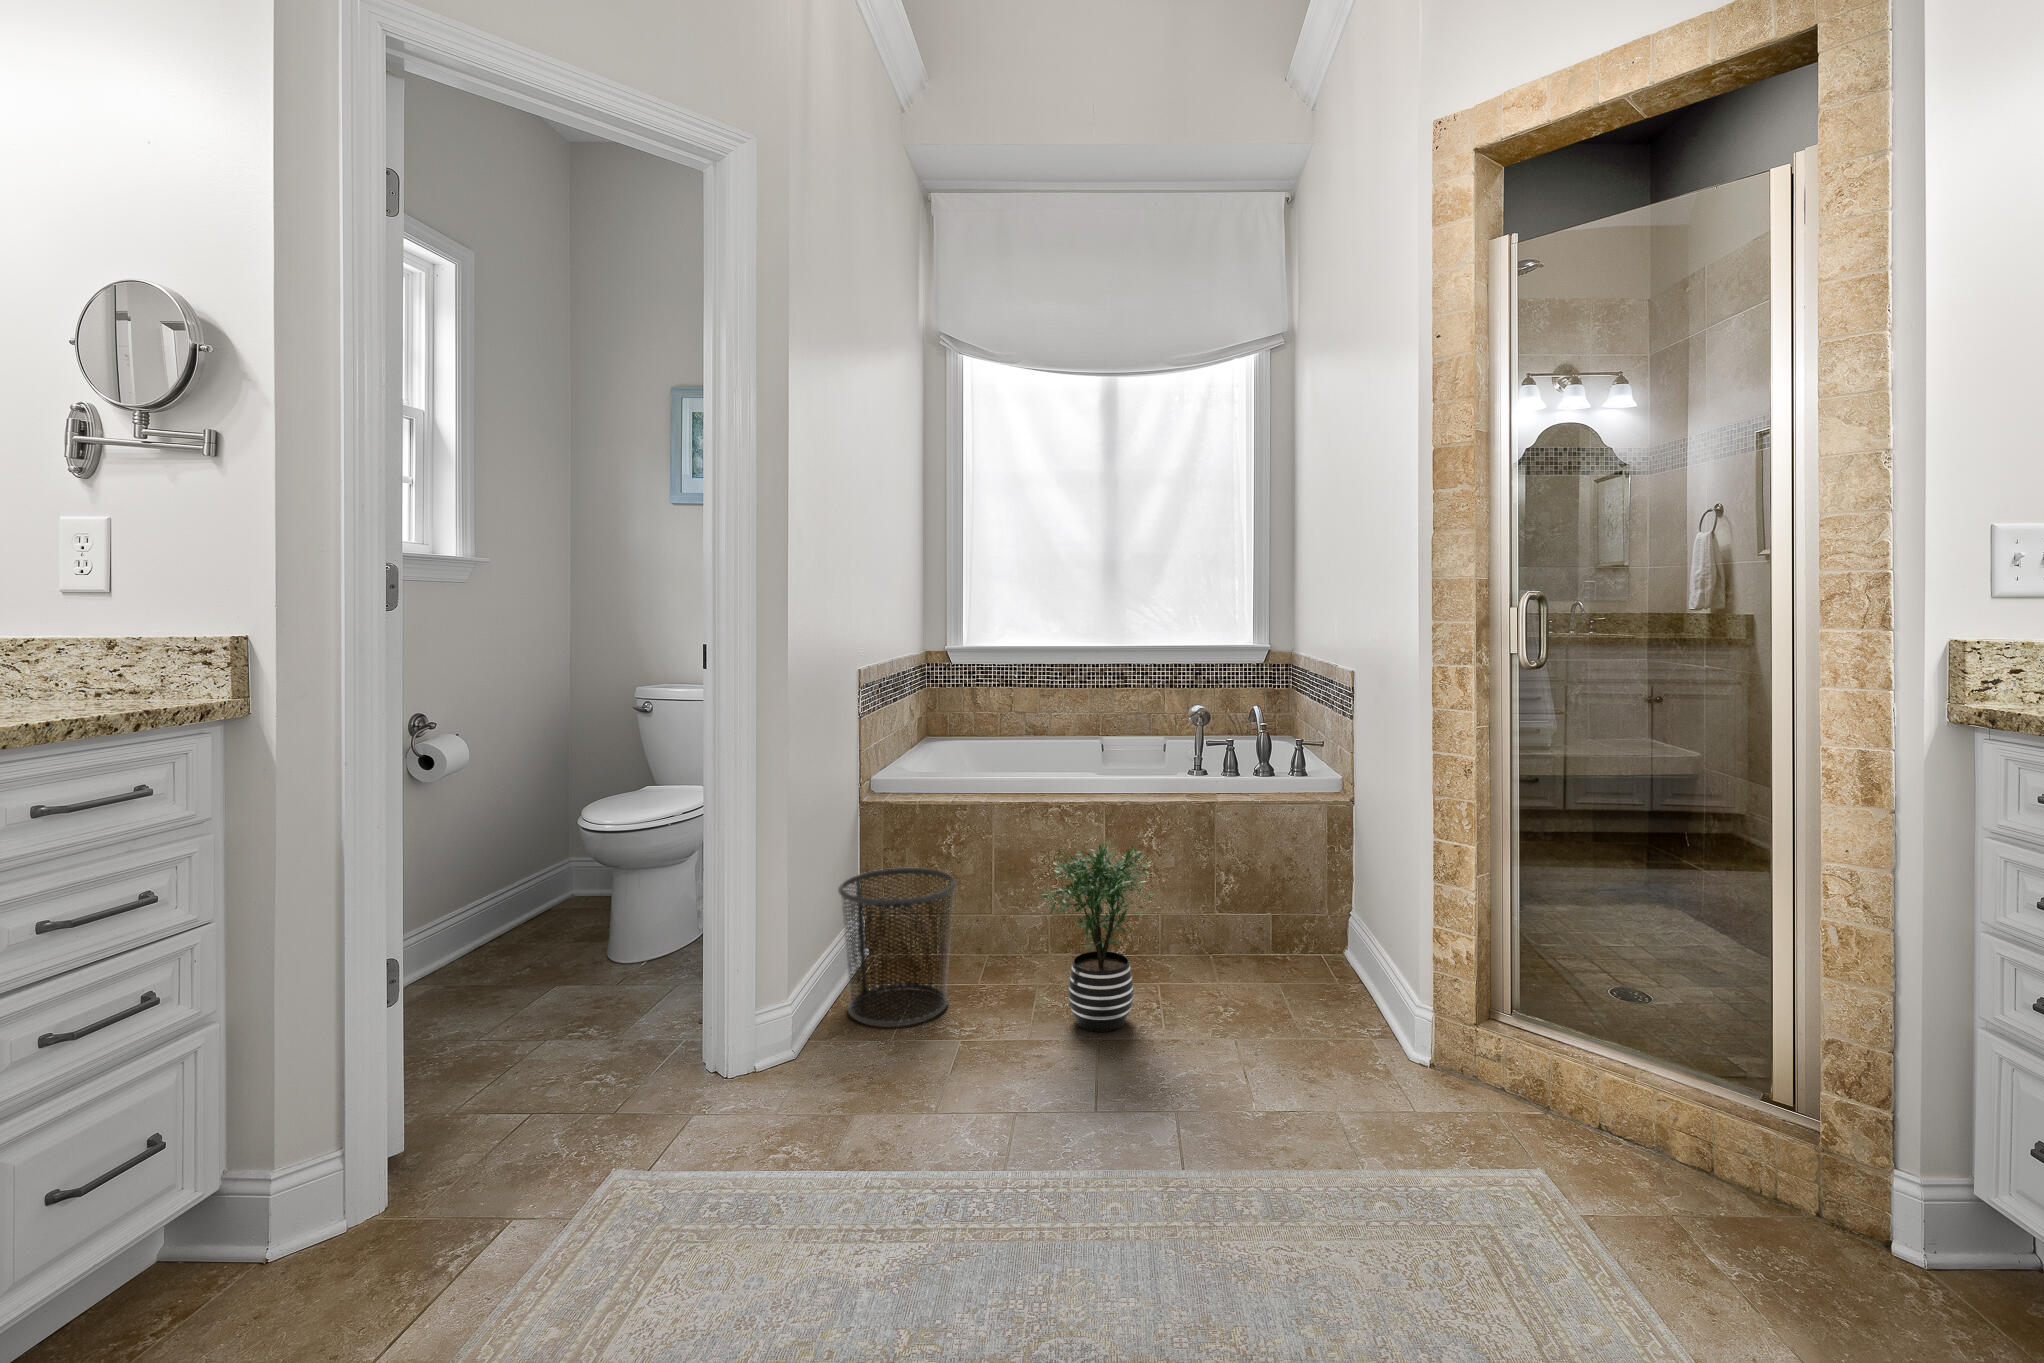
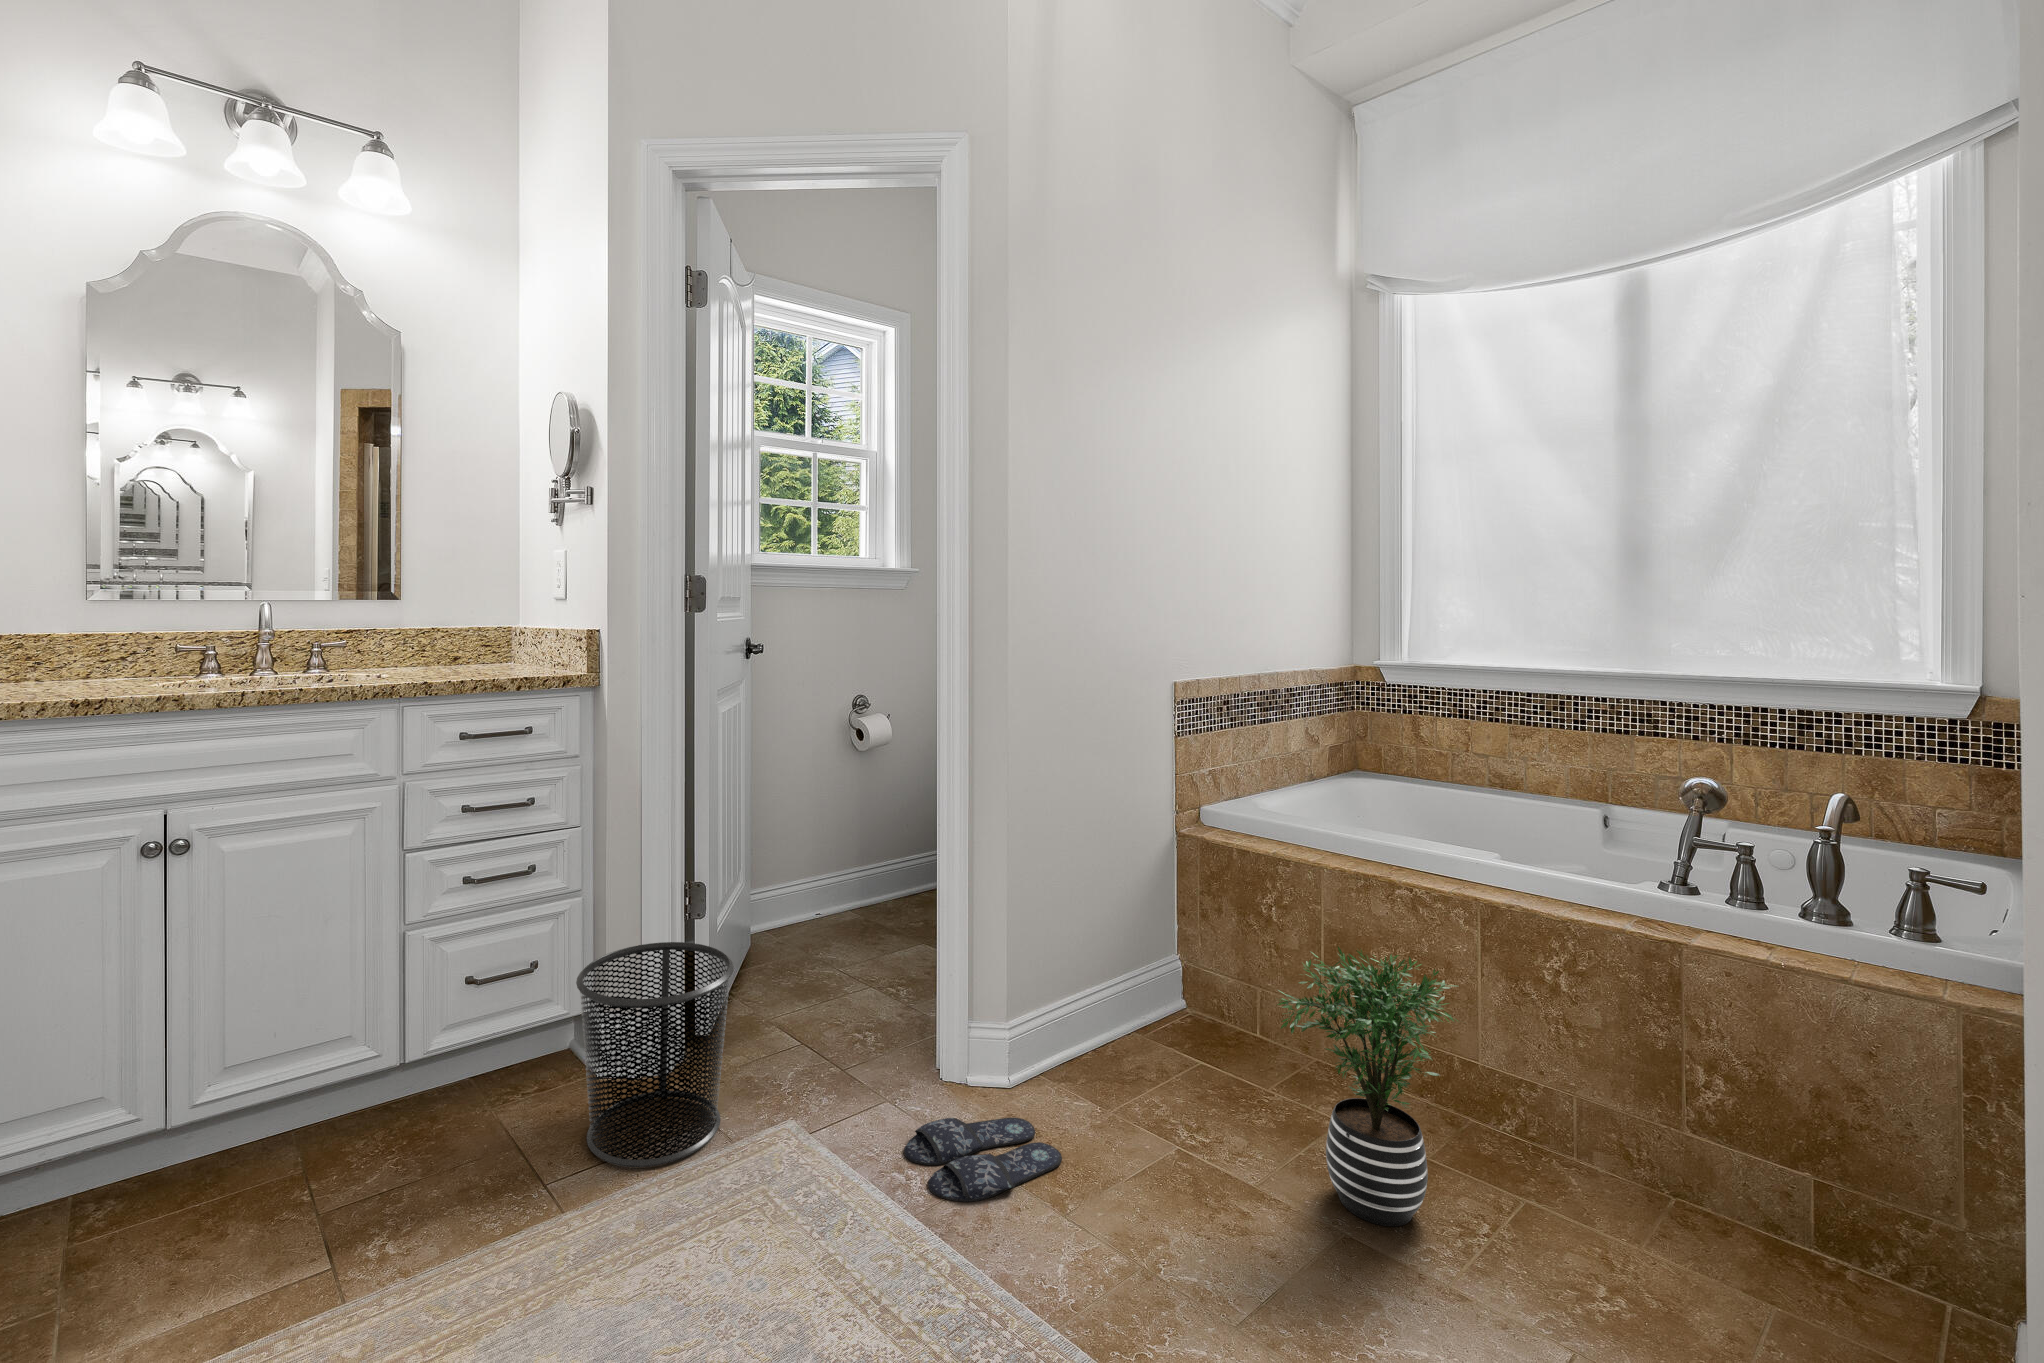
waste bin: present [838,868,957,1027] -> present [576,942,734,1167]
slippers: none [761,1075,899,1152] -> present [904,1118,1062,1202]

